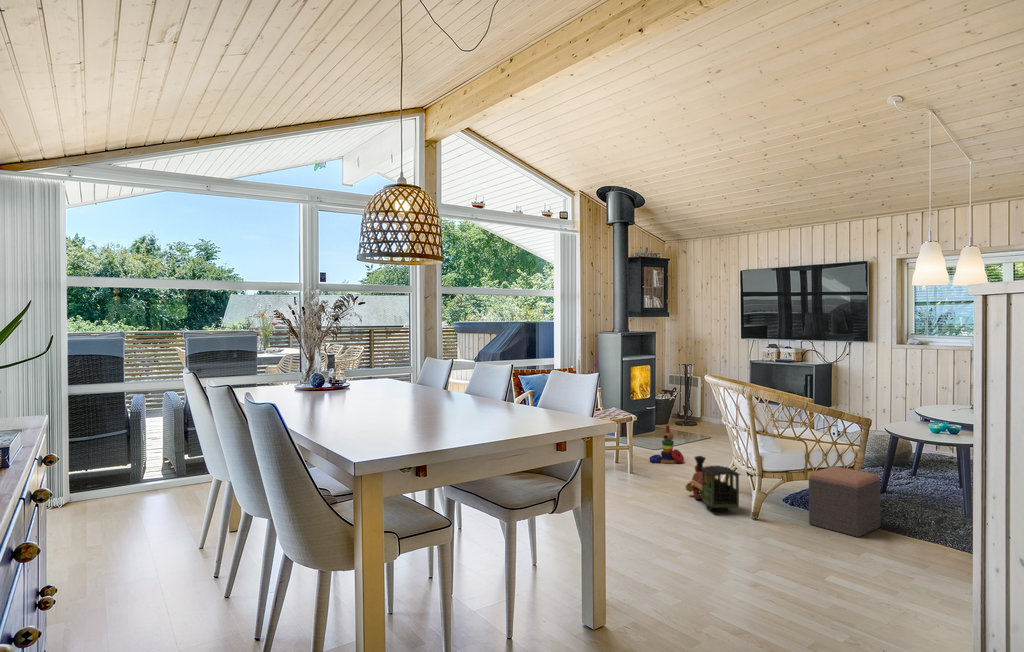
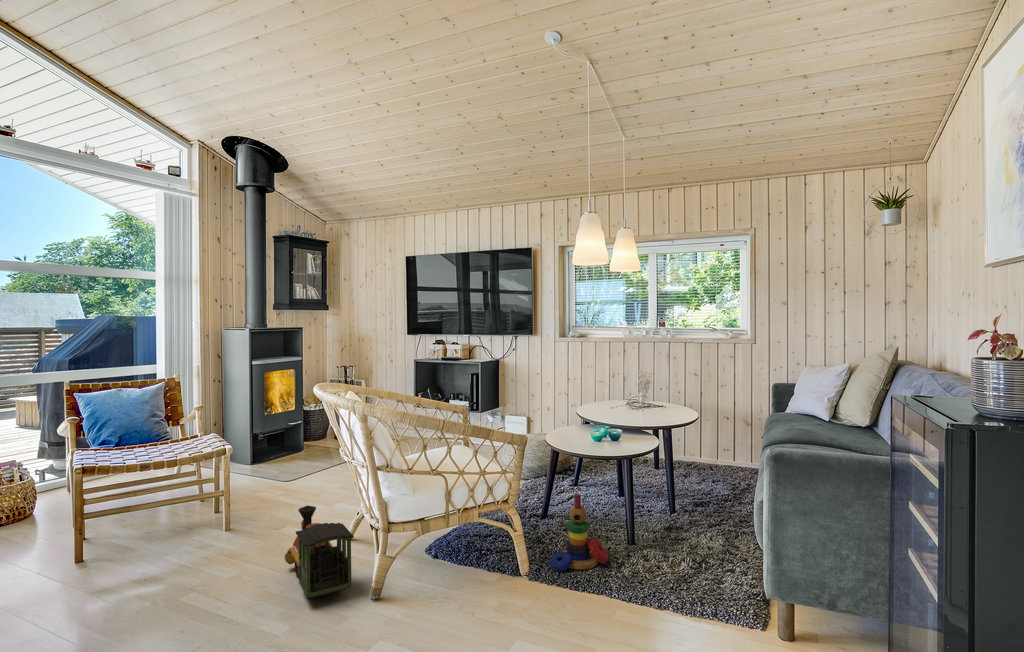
stacking toy: present [649,425,684,464] -> present [549,494,608,571]
footstool: present [809,466,881,537] -> none [447,503,538,613]

